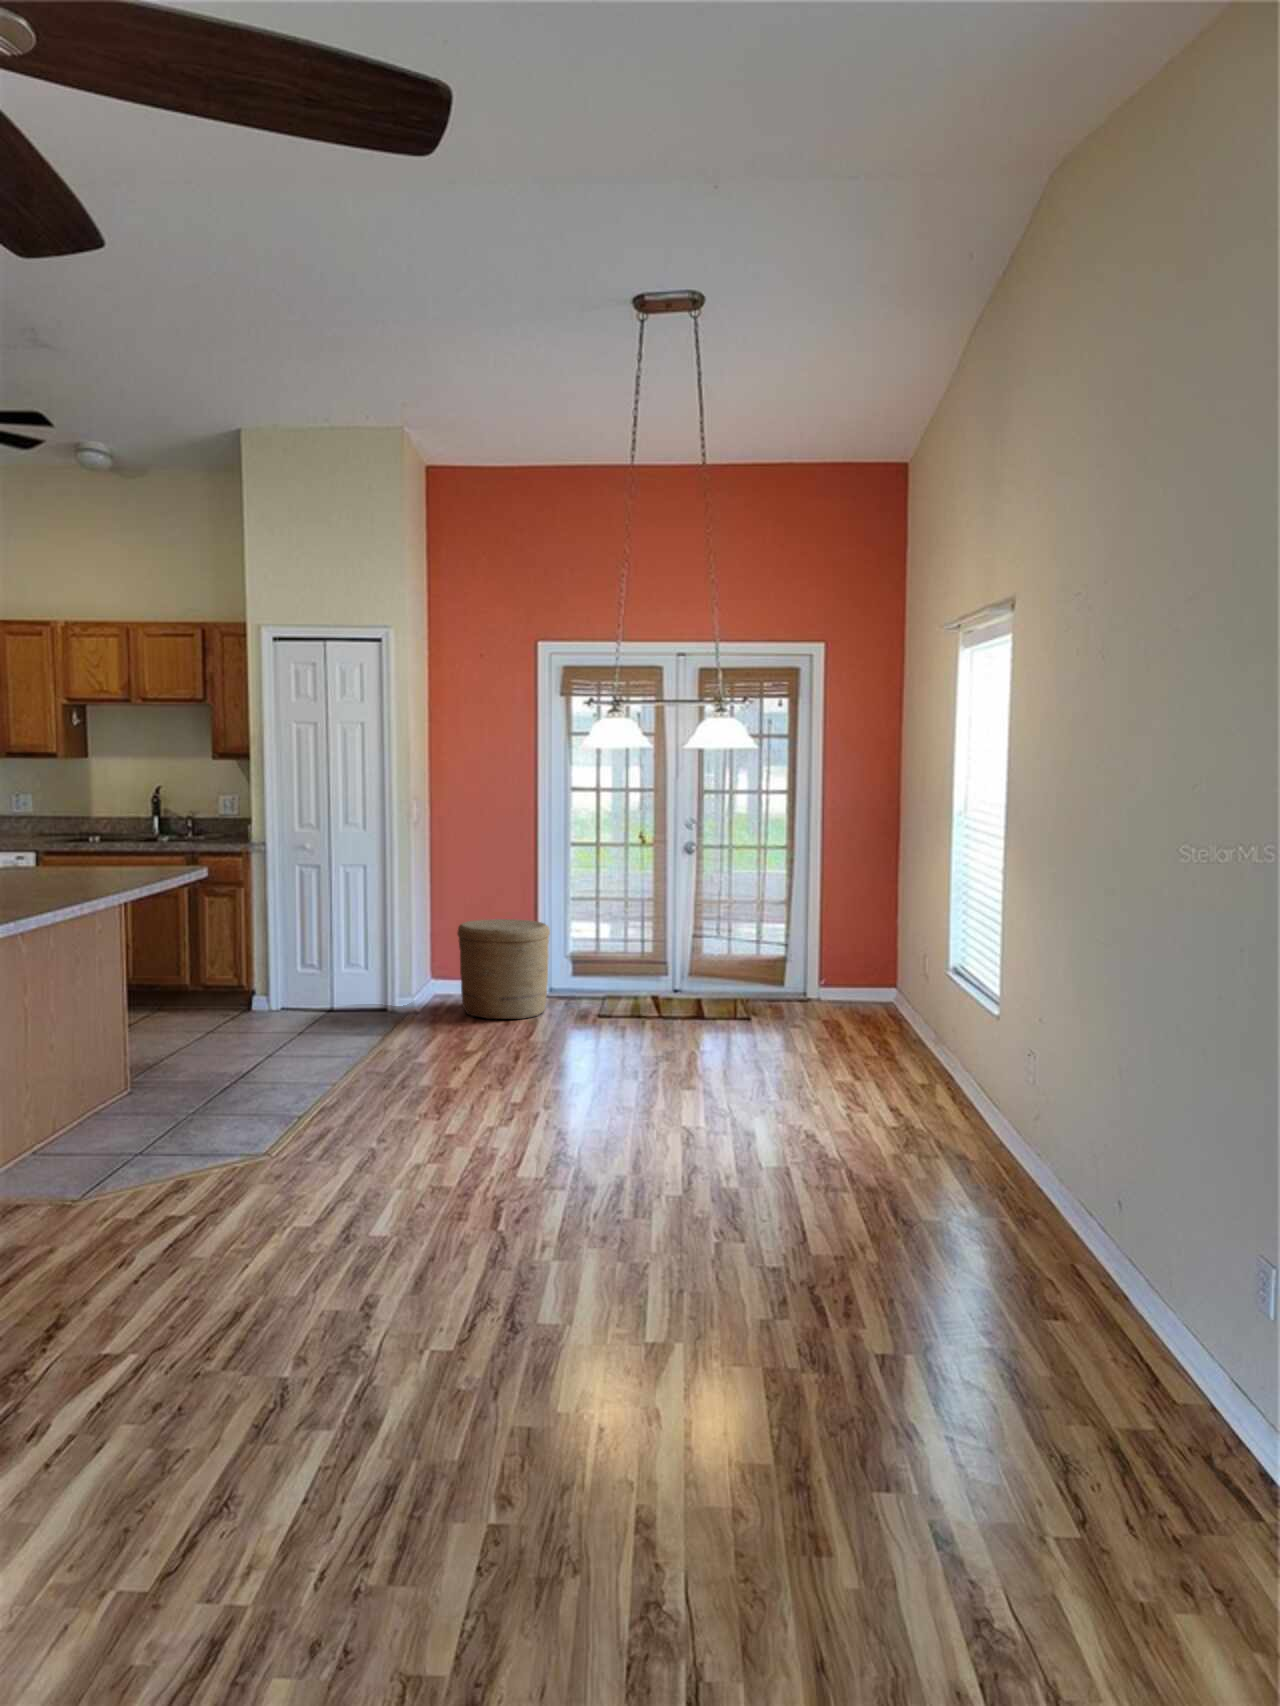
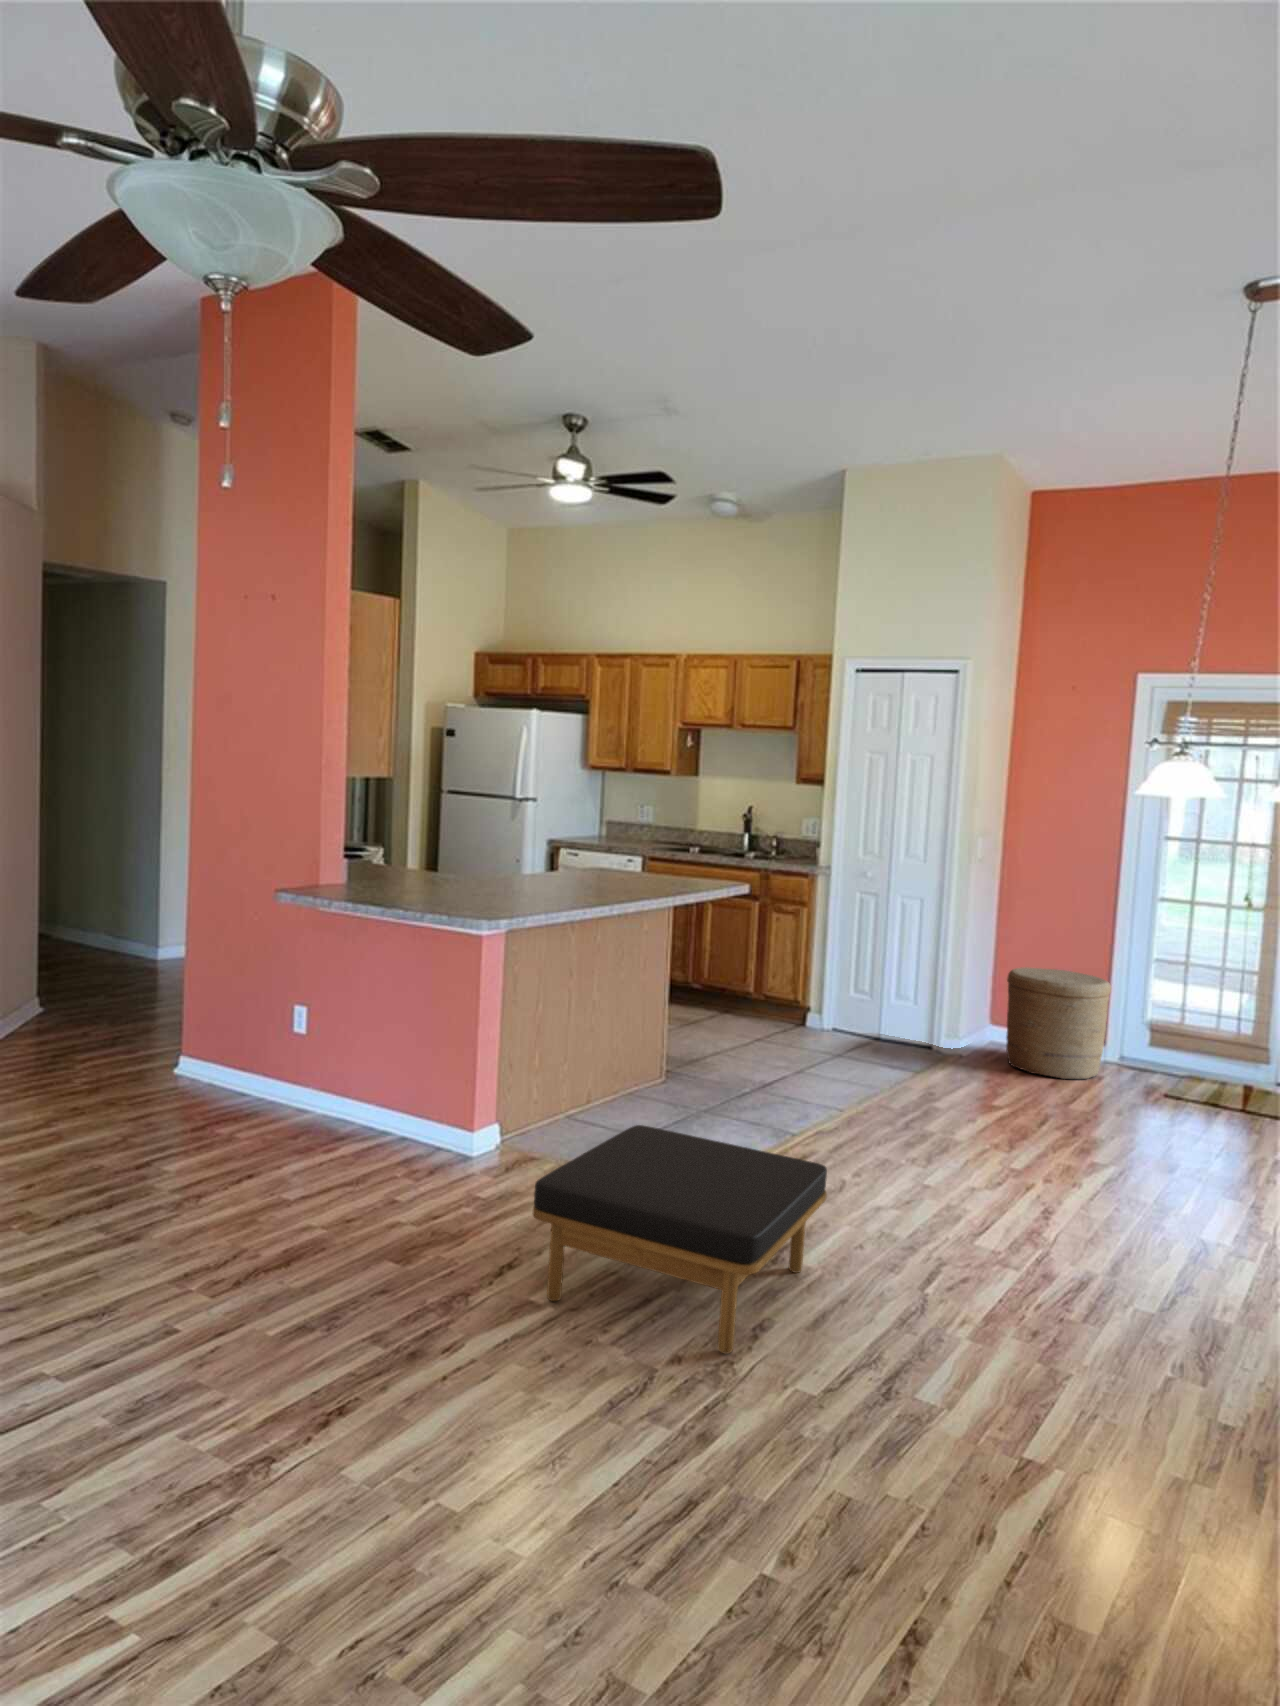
ottoman: none [96,1133,398,1350] -> present [532,1125,827,1354]

